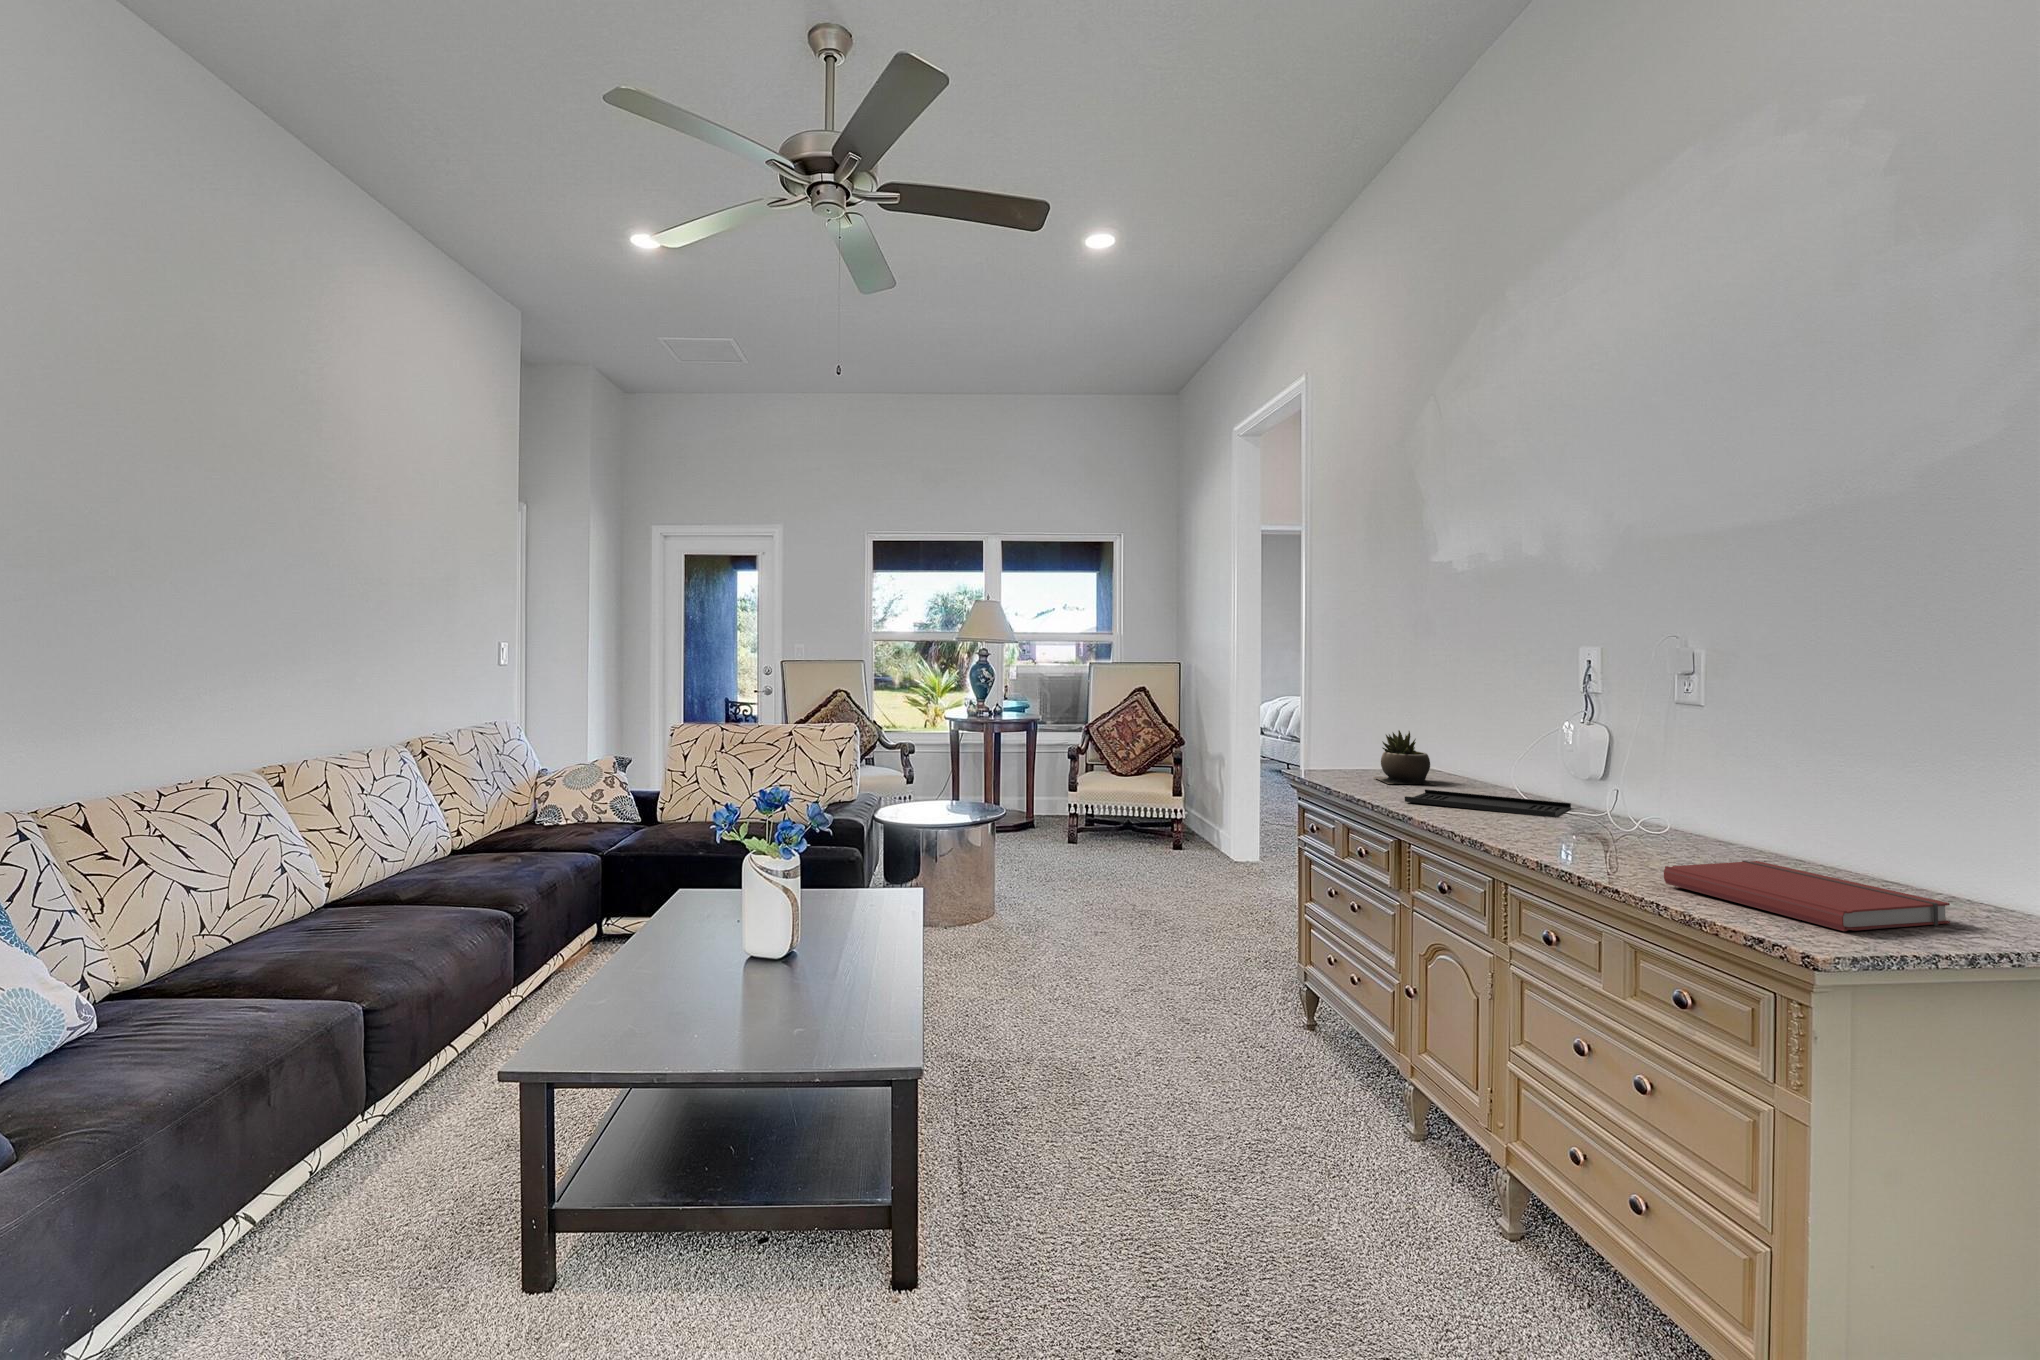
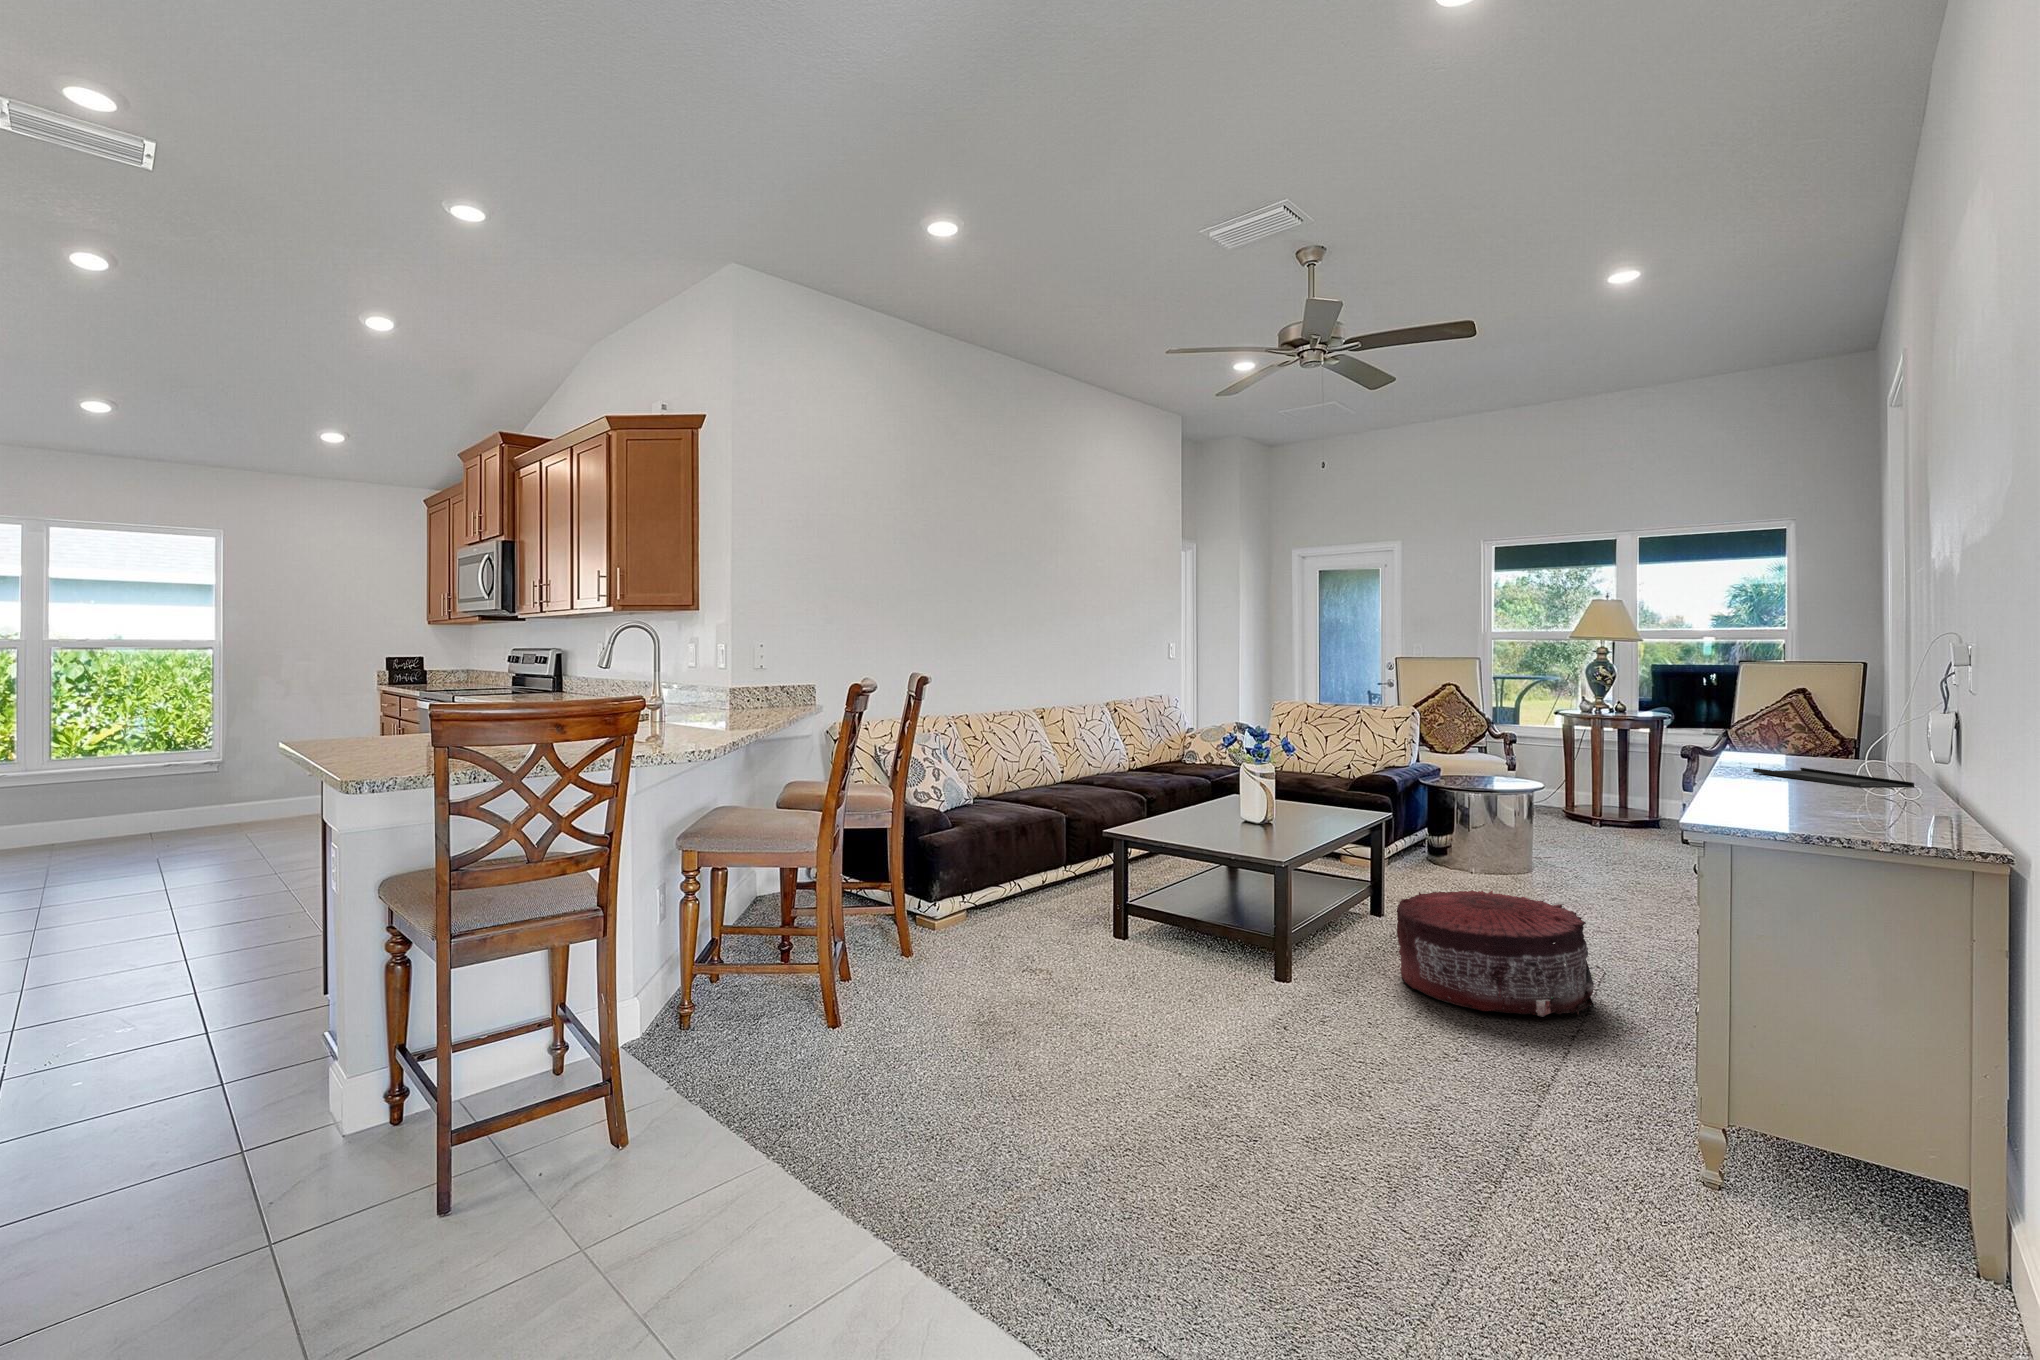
succulent plant: present [1374,731,1436,785] -> none [1803,721,1868,771]
book: present [1664,861,1950,931] -> none [1729,791,1858,826]
pouf: none [1021,996,1289,1233] -> present [1397,890,1594,1017]

